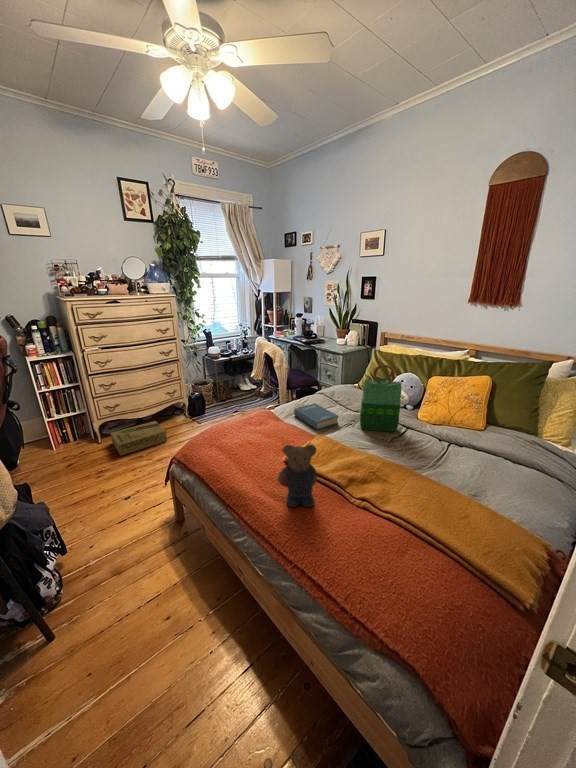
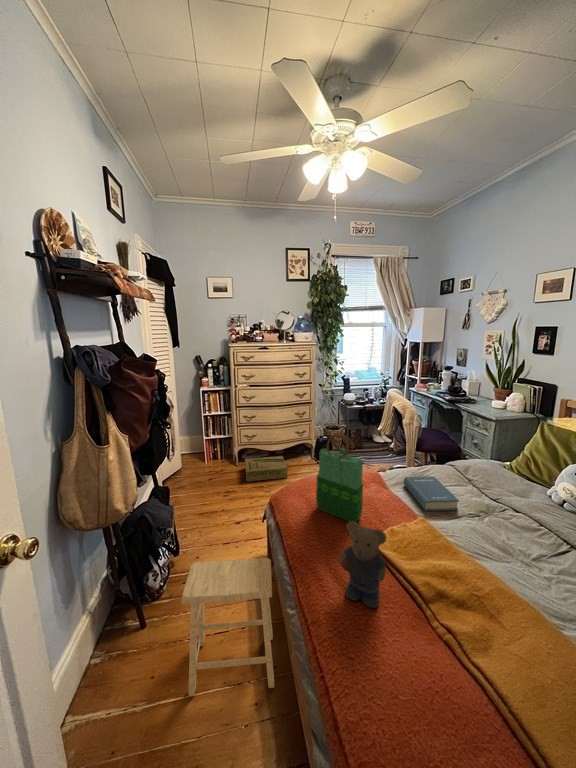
tote bag: present [360,365,402,432] -> present [316,434,363,522]
footstool: none [113,509,224,666] -> present [182,558,274,696]

